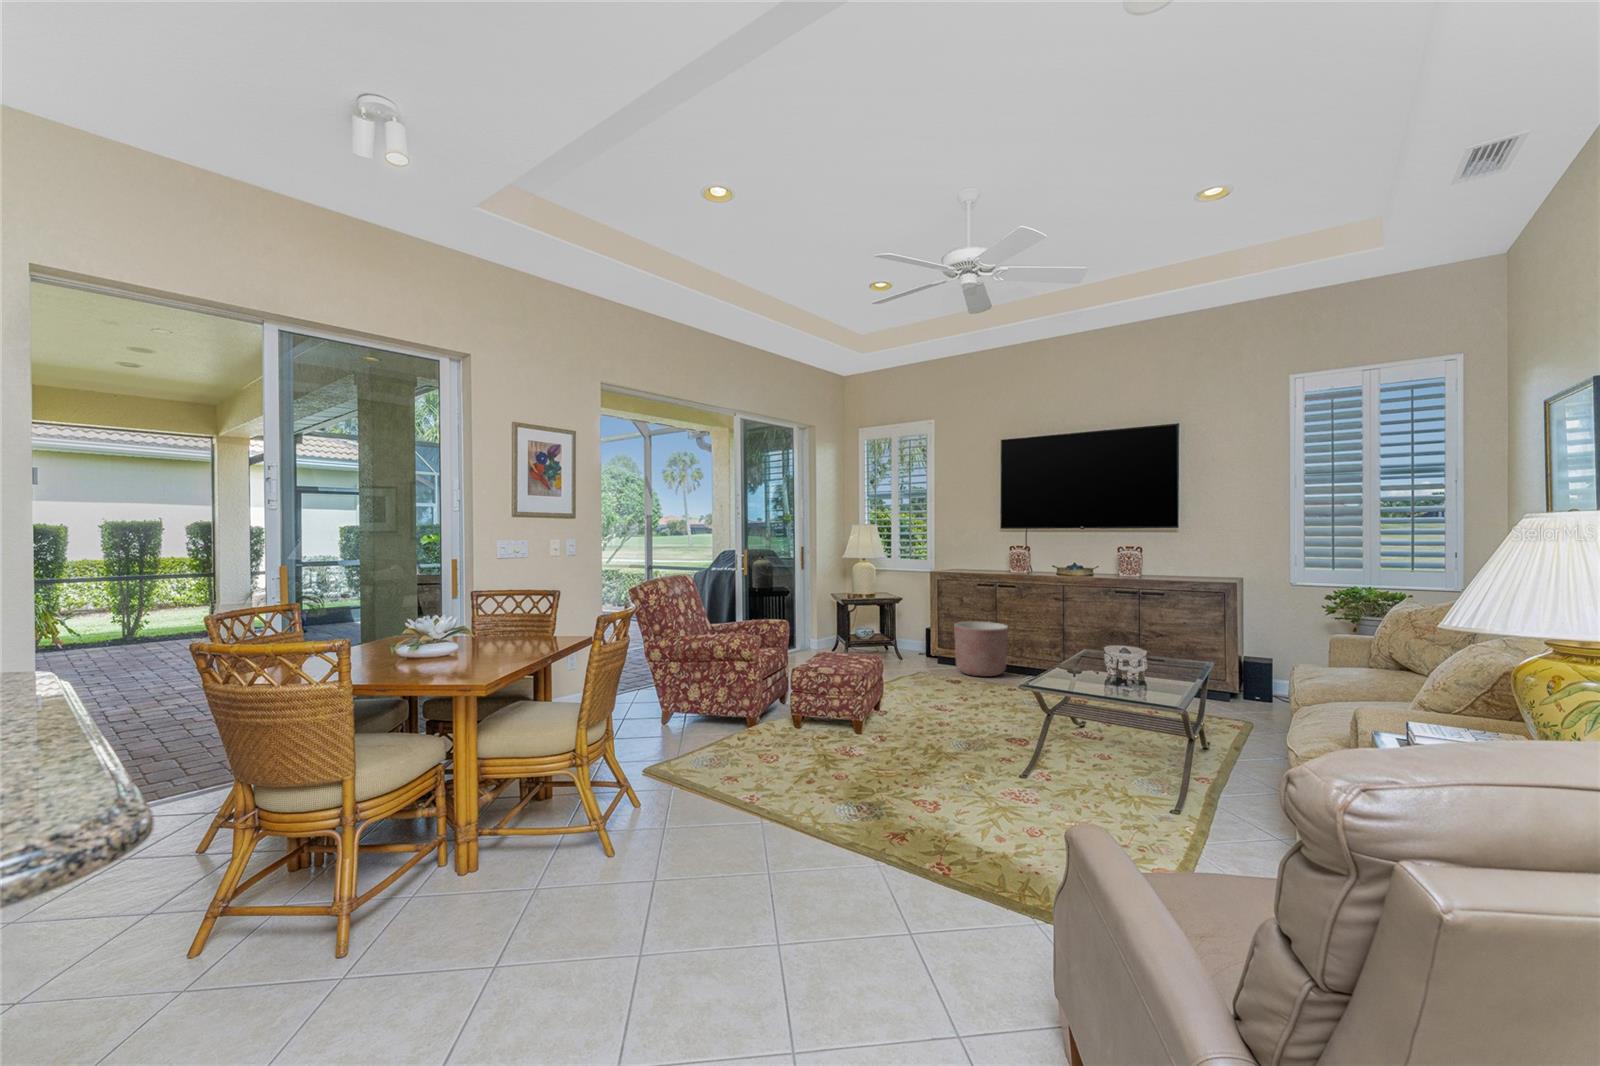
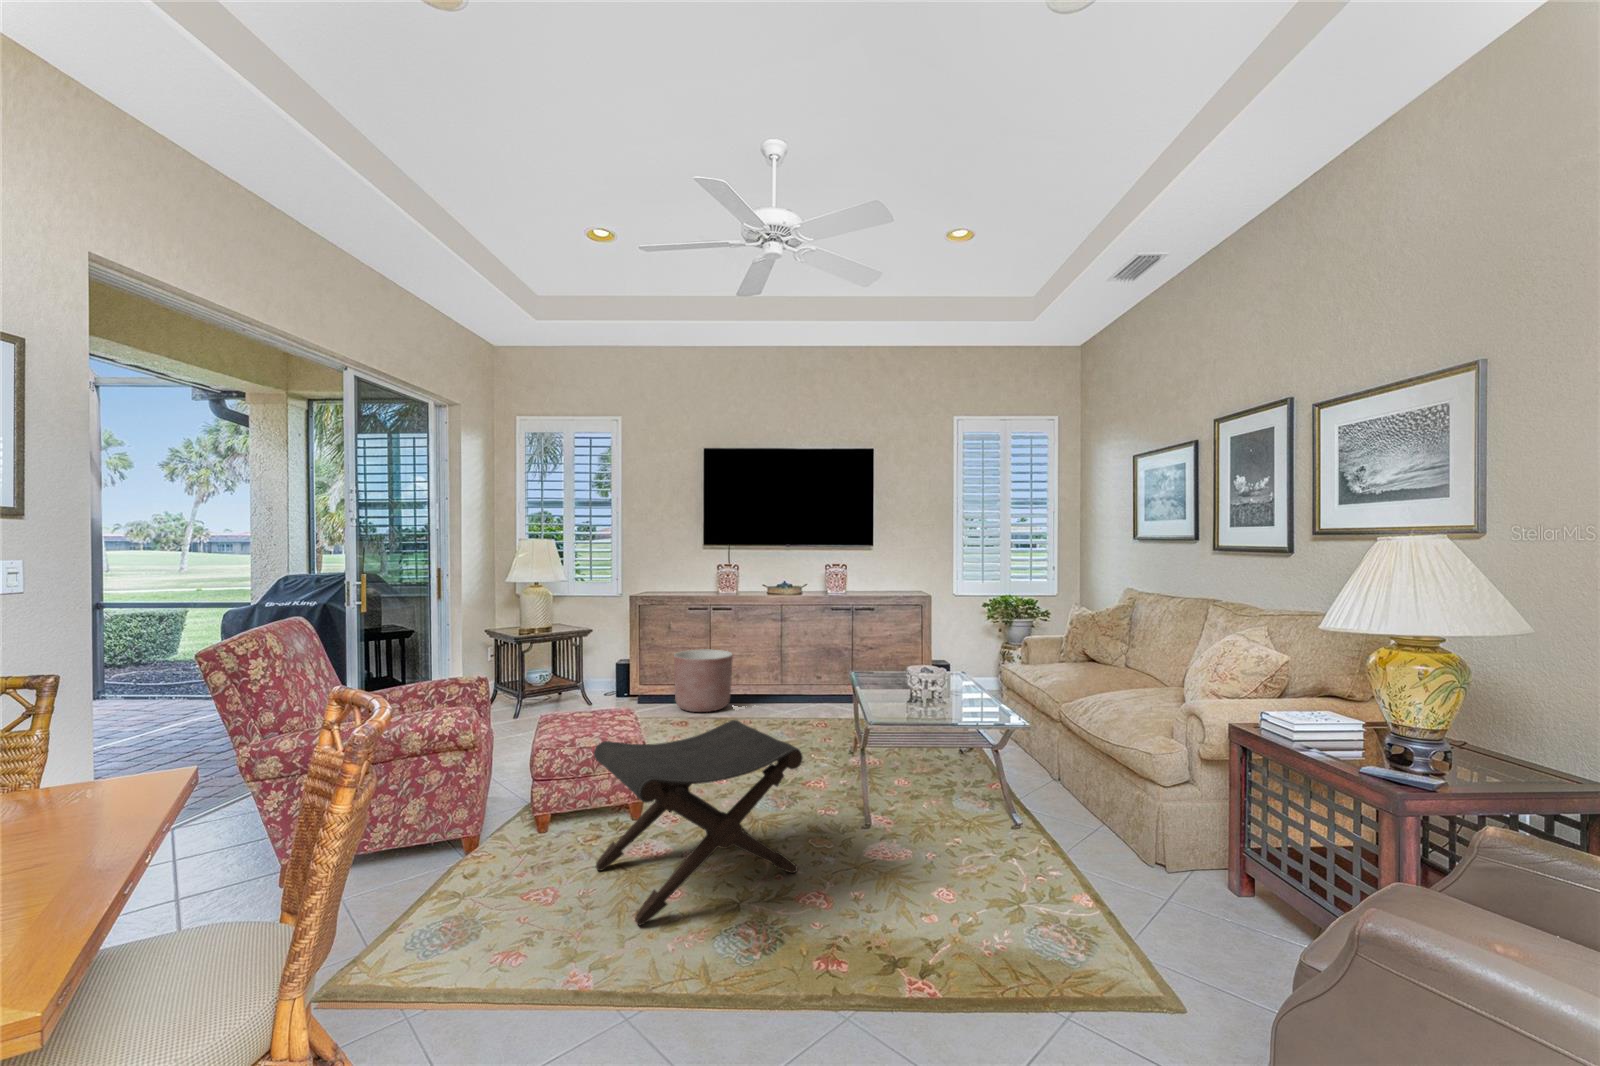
footstool: none [803,666,935,783] -> present [594,720,803,926]

